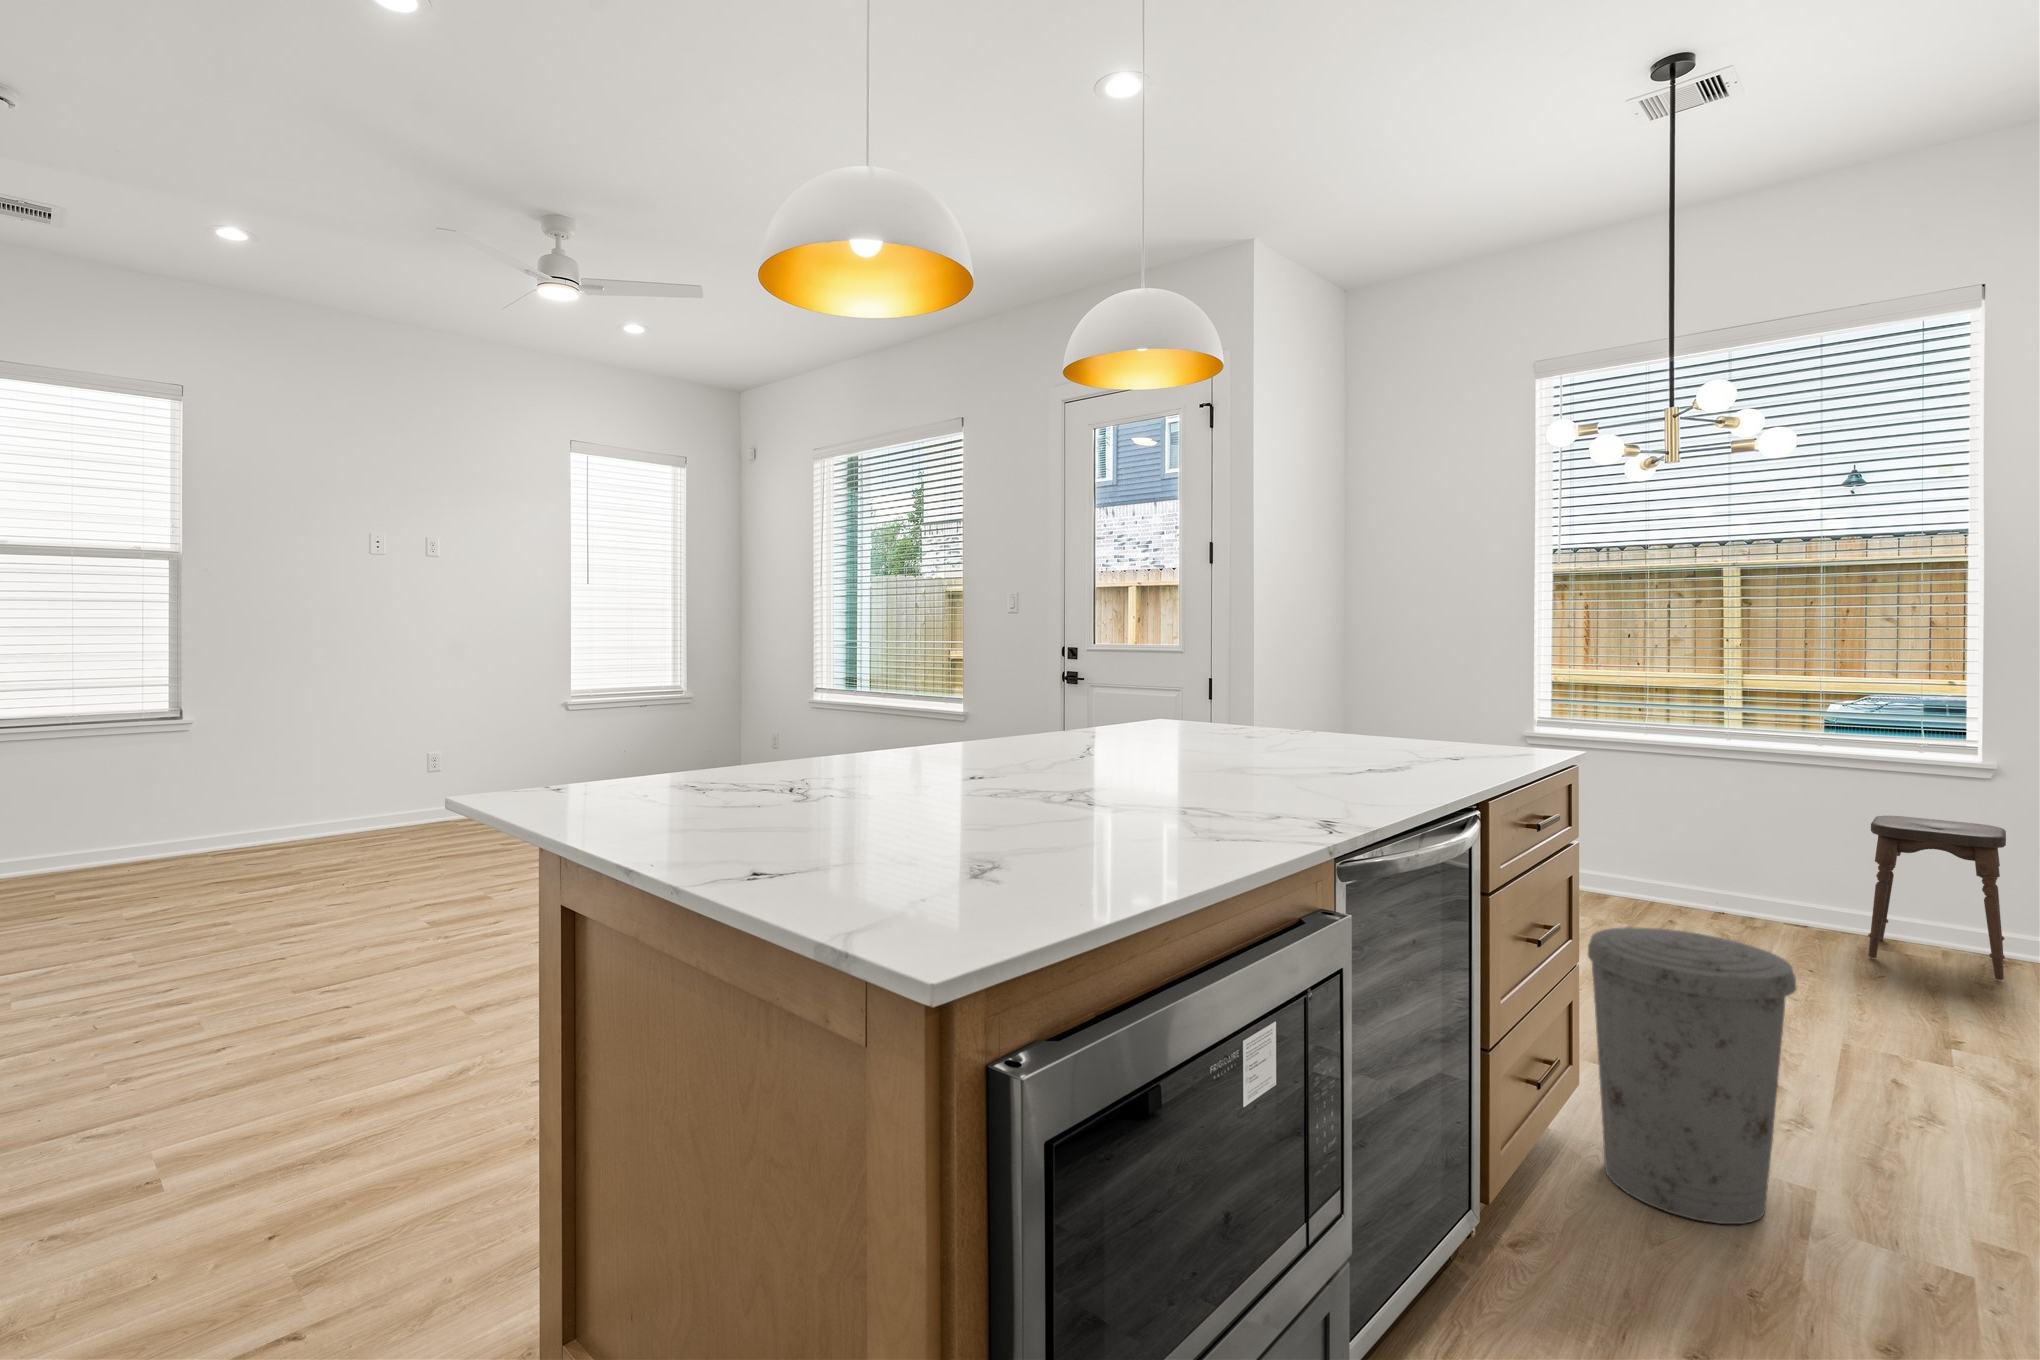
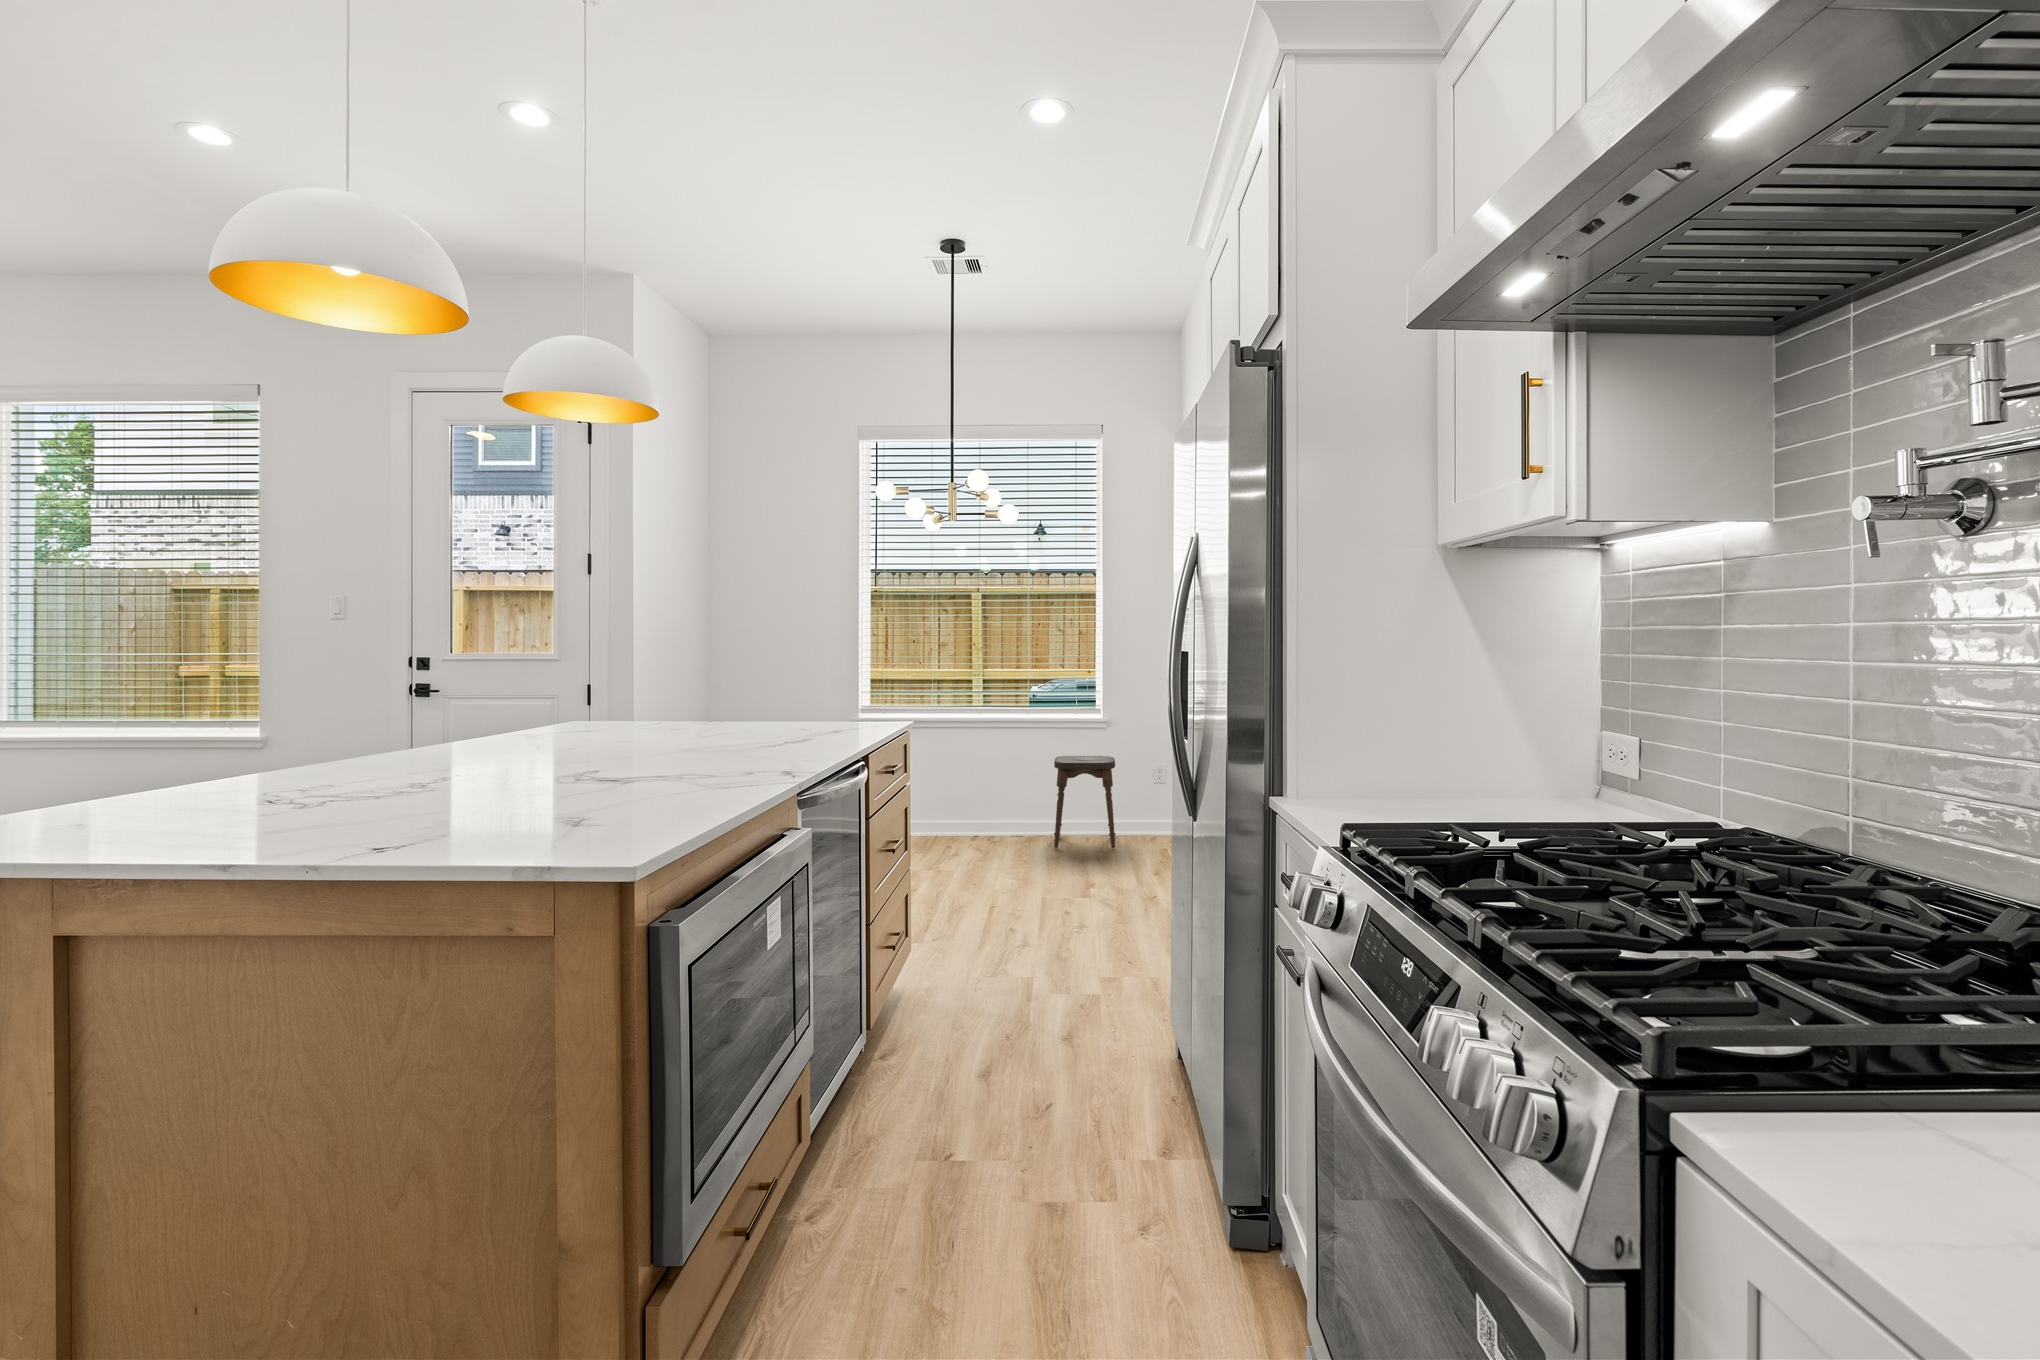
trash can: present [1588,927,1796,1224] -> none [939,829,1044,999]

